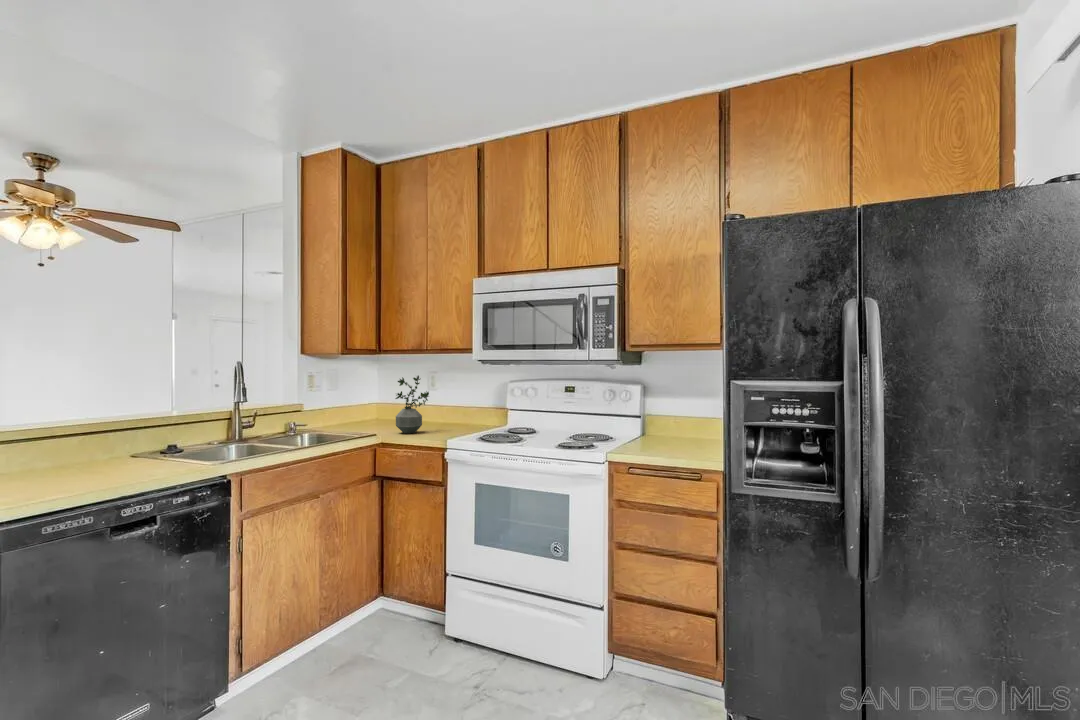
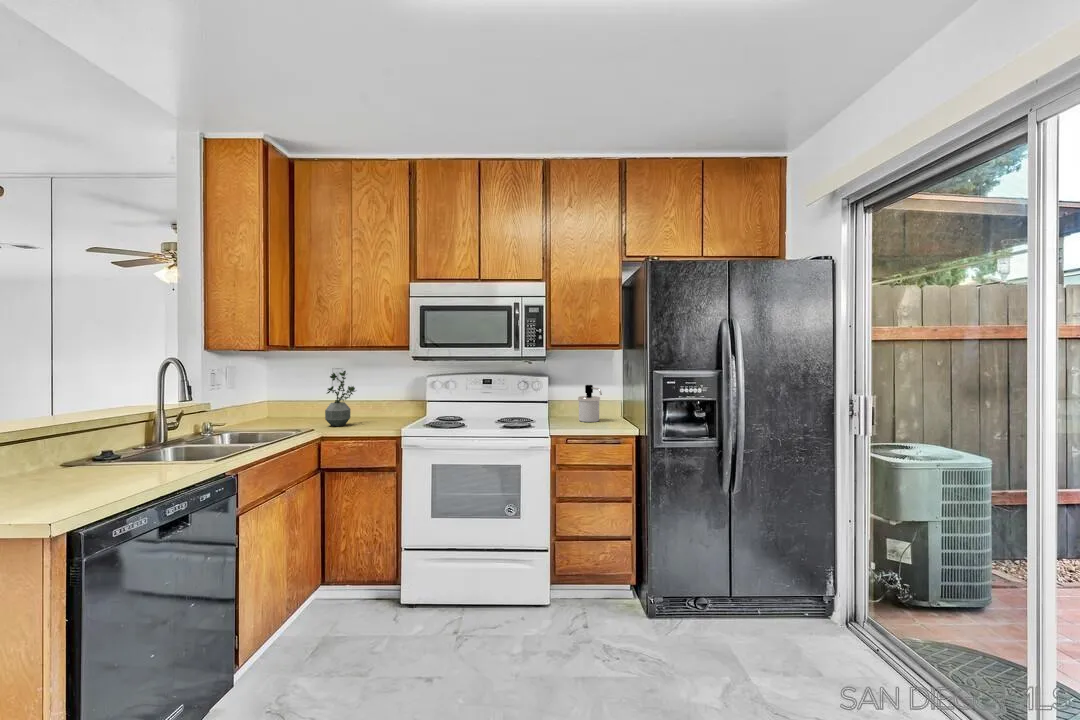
soap dispenser: none [664,397,693,446] -> present [578,385,602,422]

